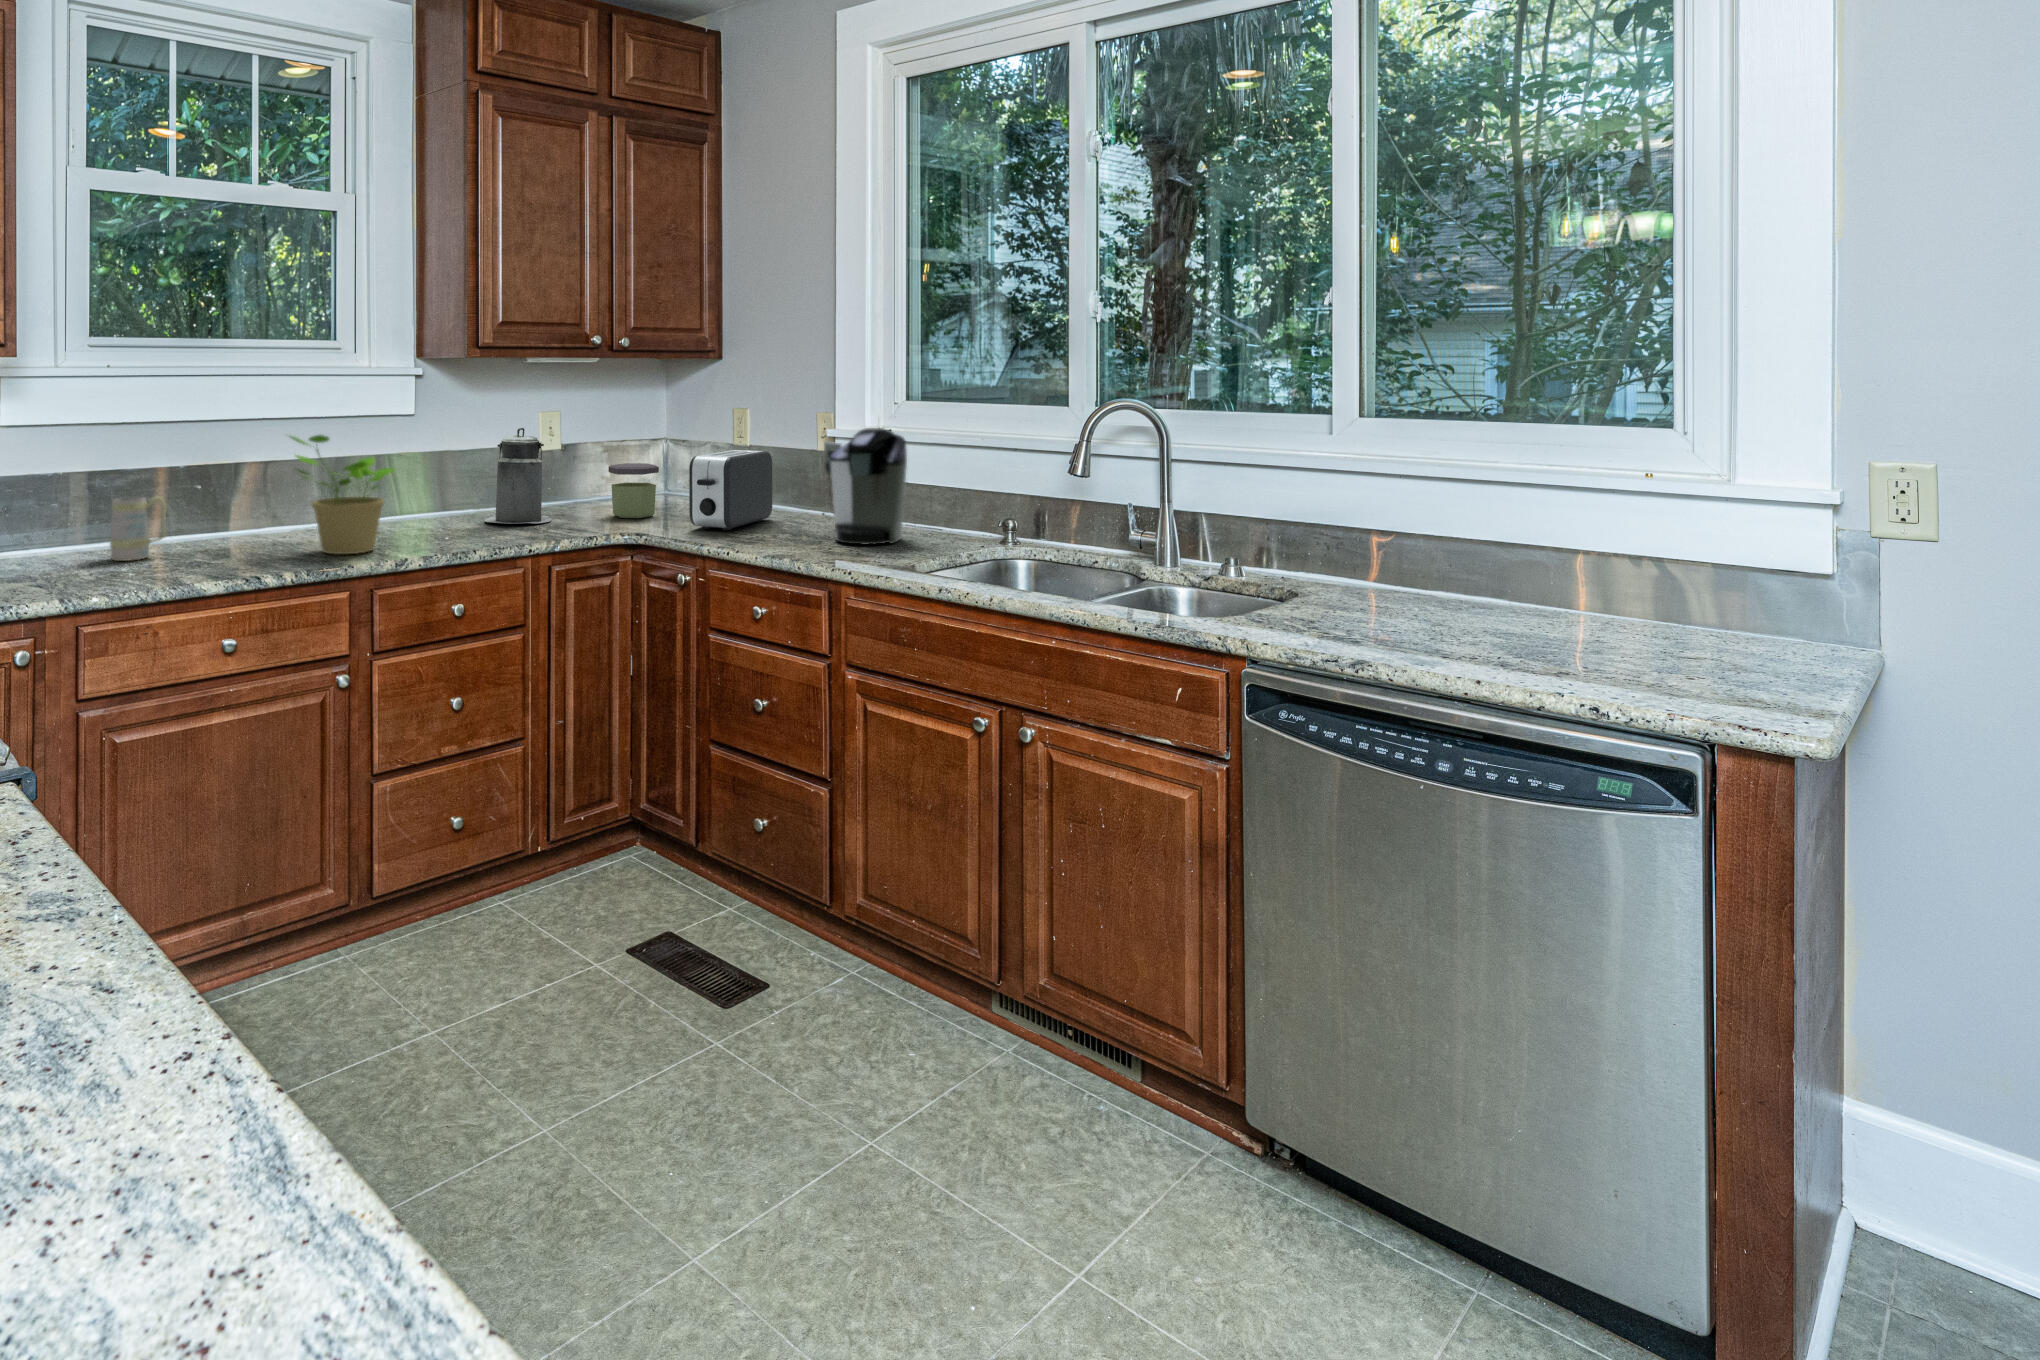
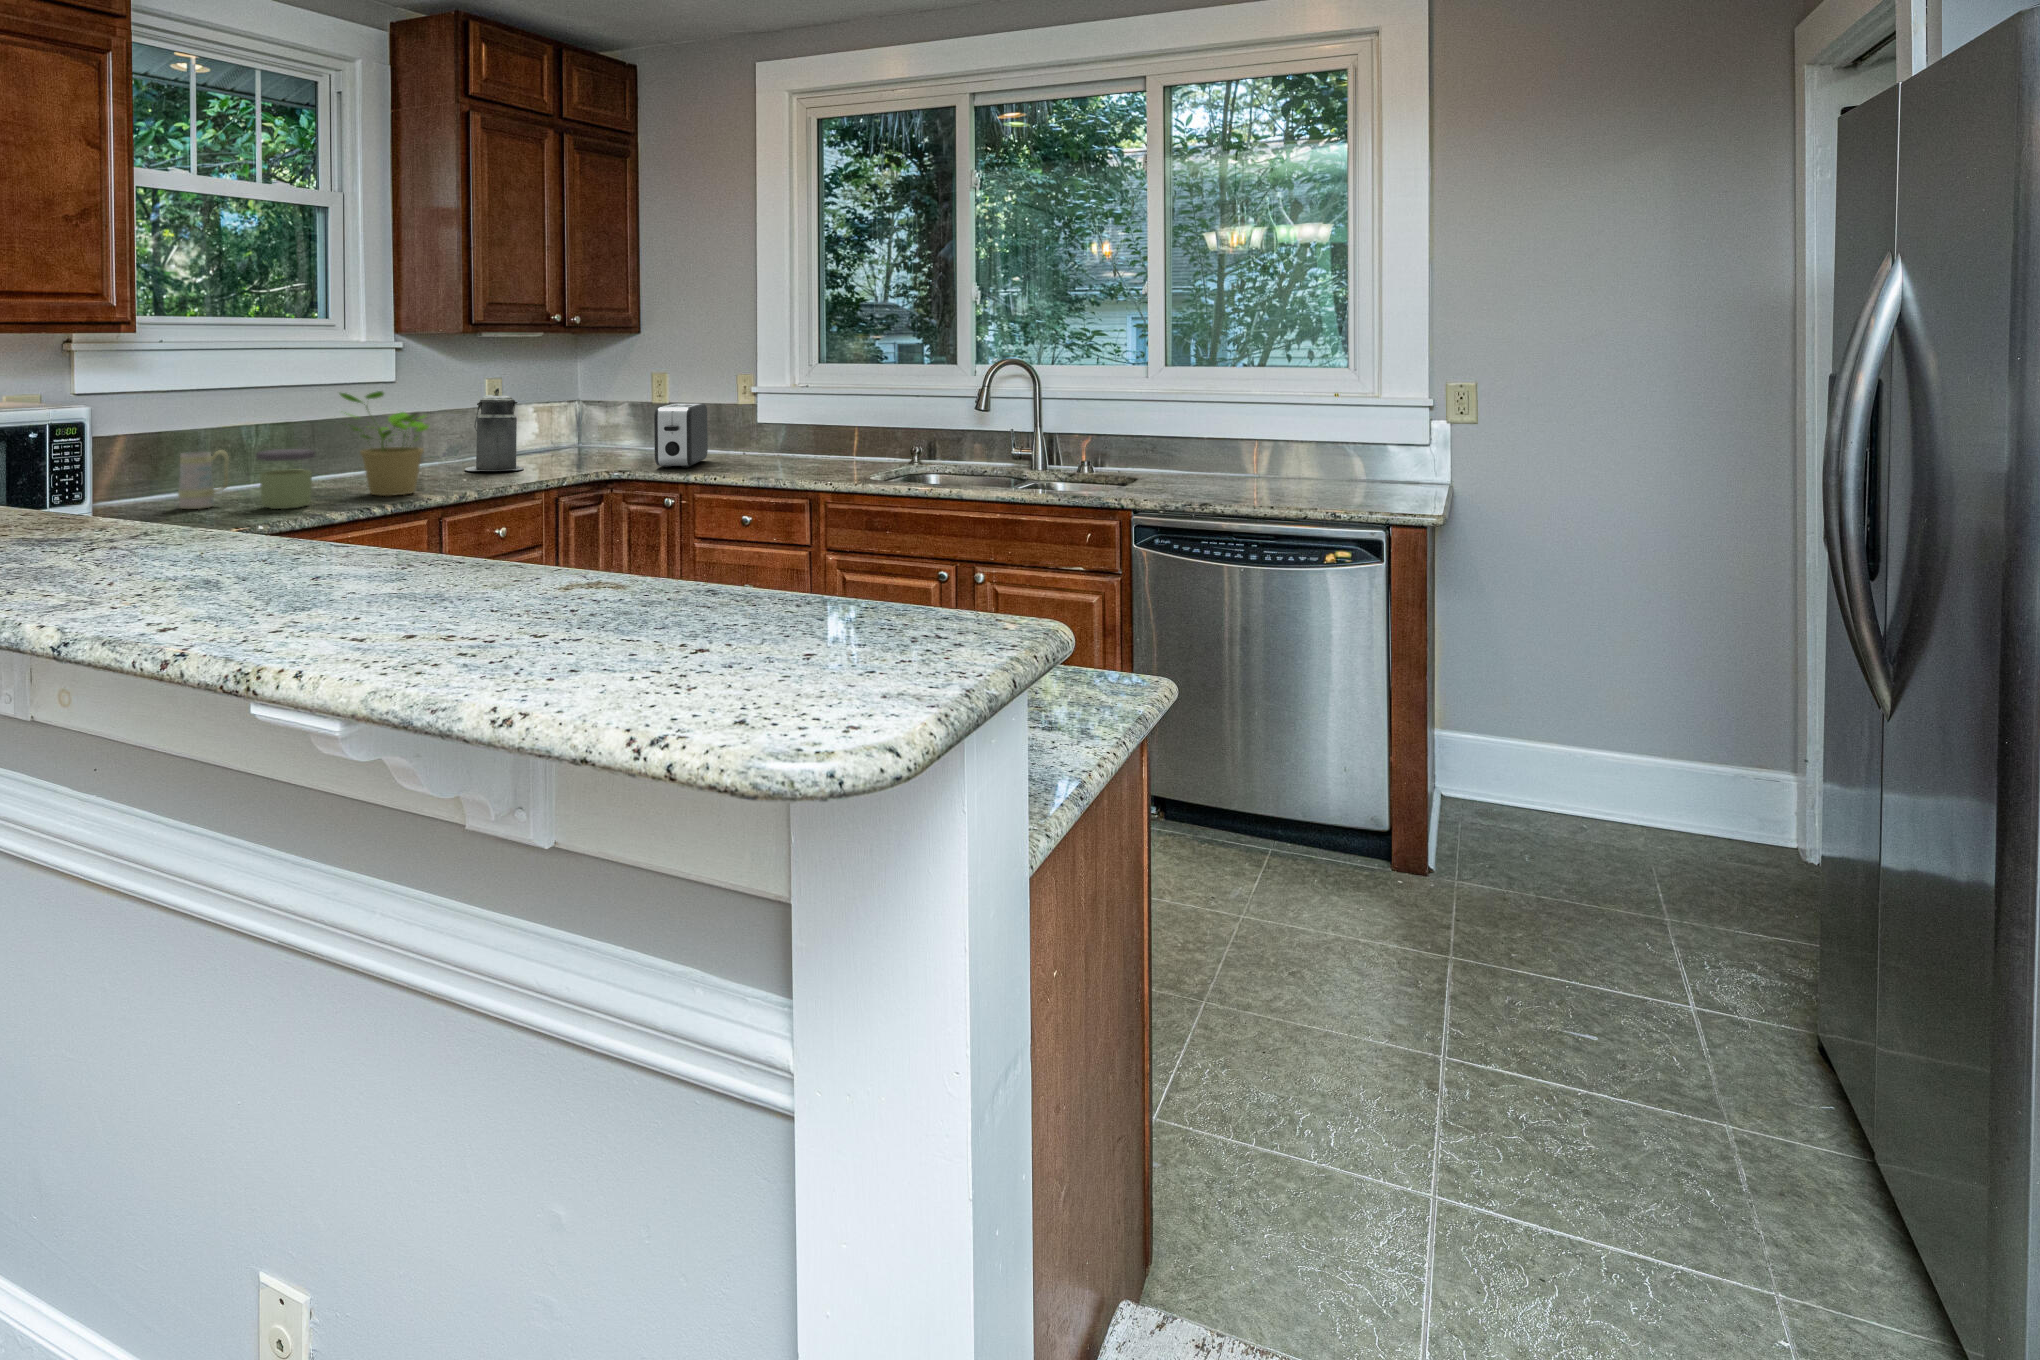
coffee maker: present [824,428,907,544] -> none [755,381,835,471]
jar: present [609,463,659,518] -> present [256,448,315,509]

